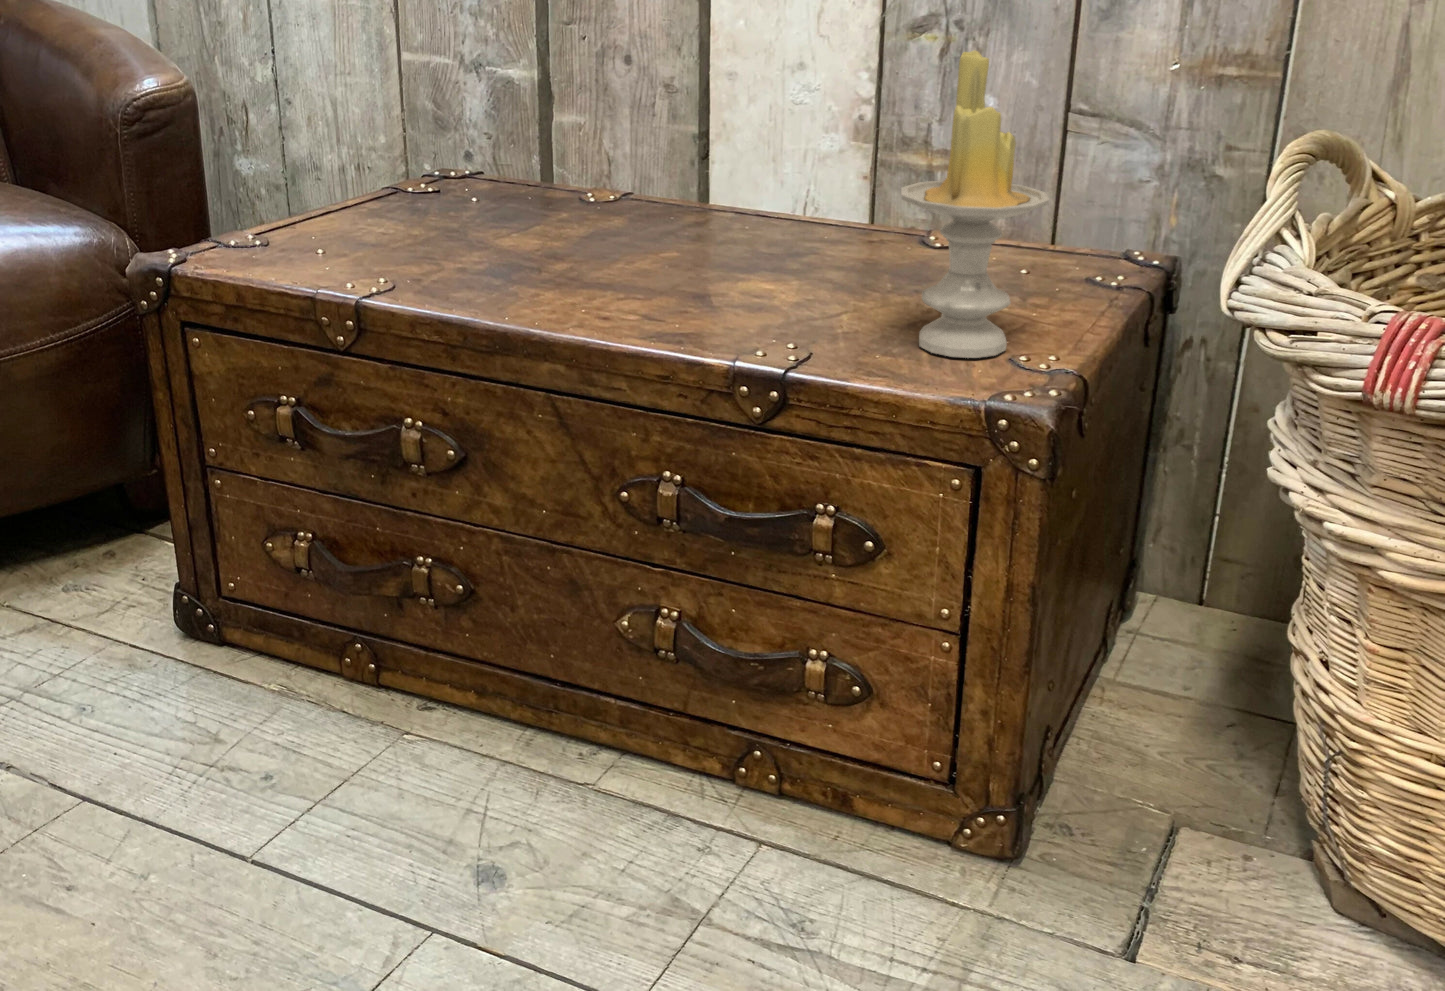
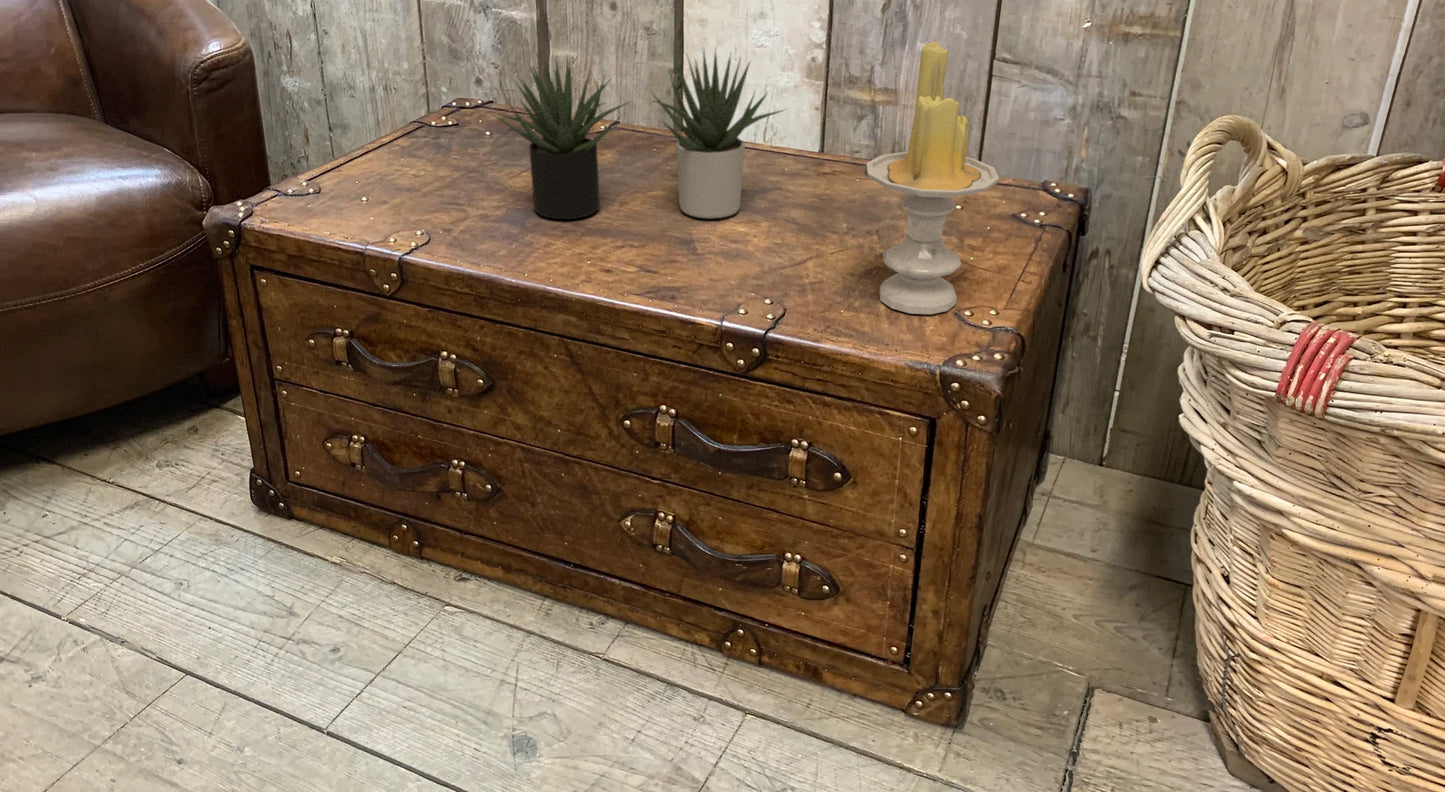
succulent plant: none [478,77,819,275] -> present [495,51,781,219]

